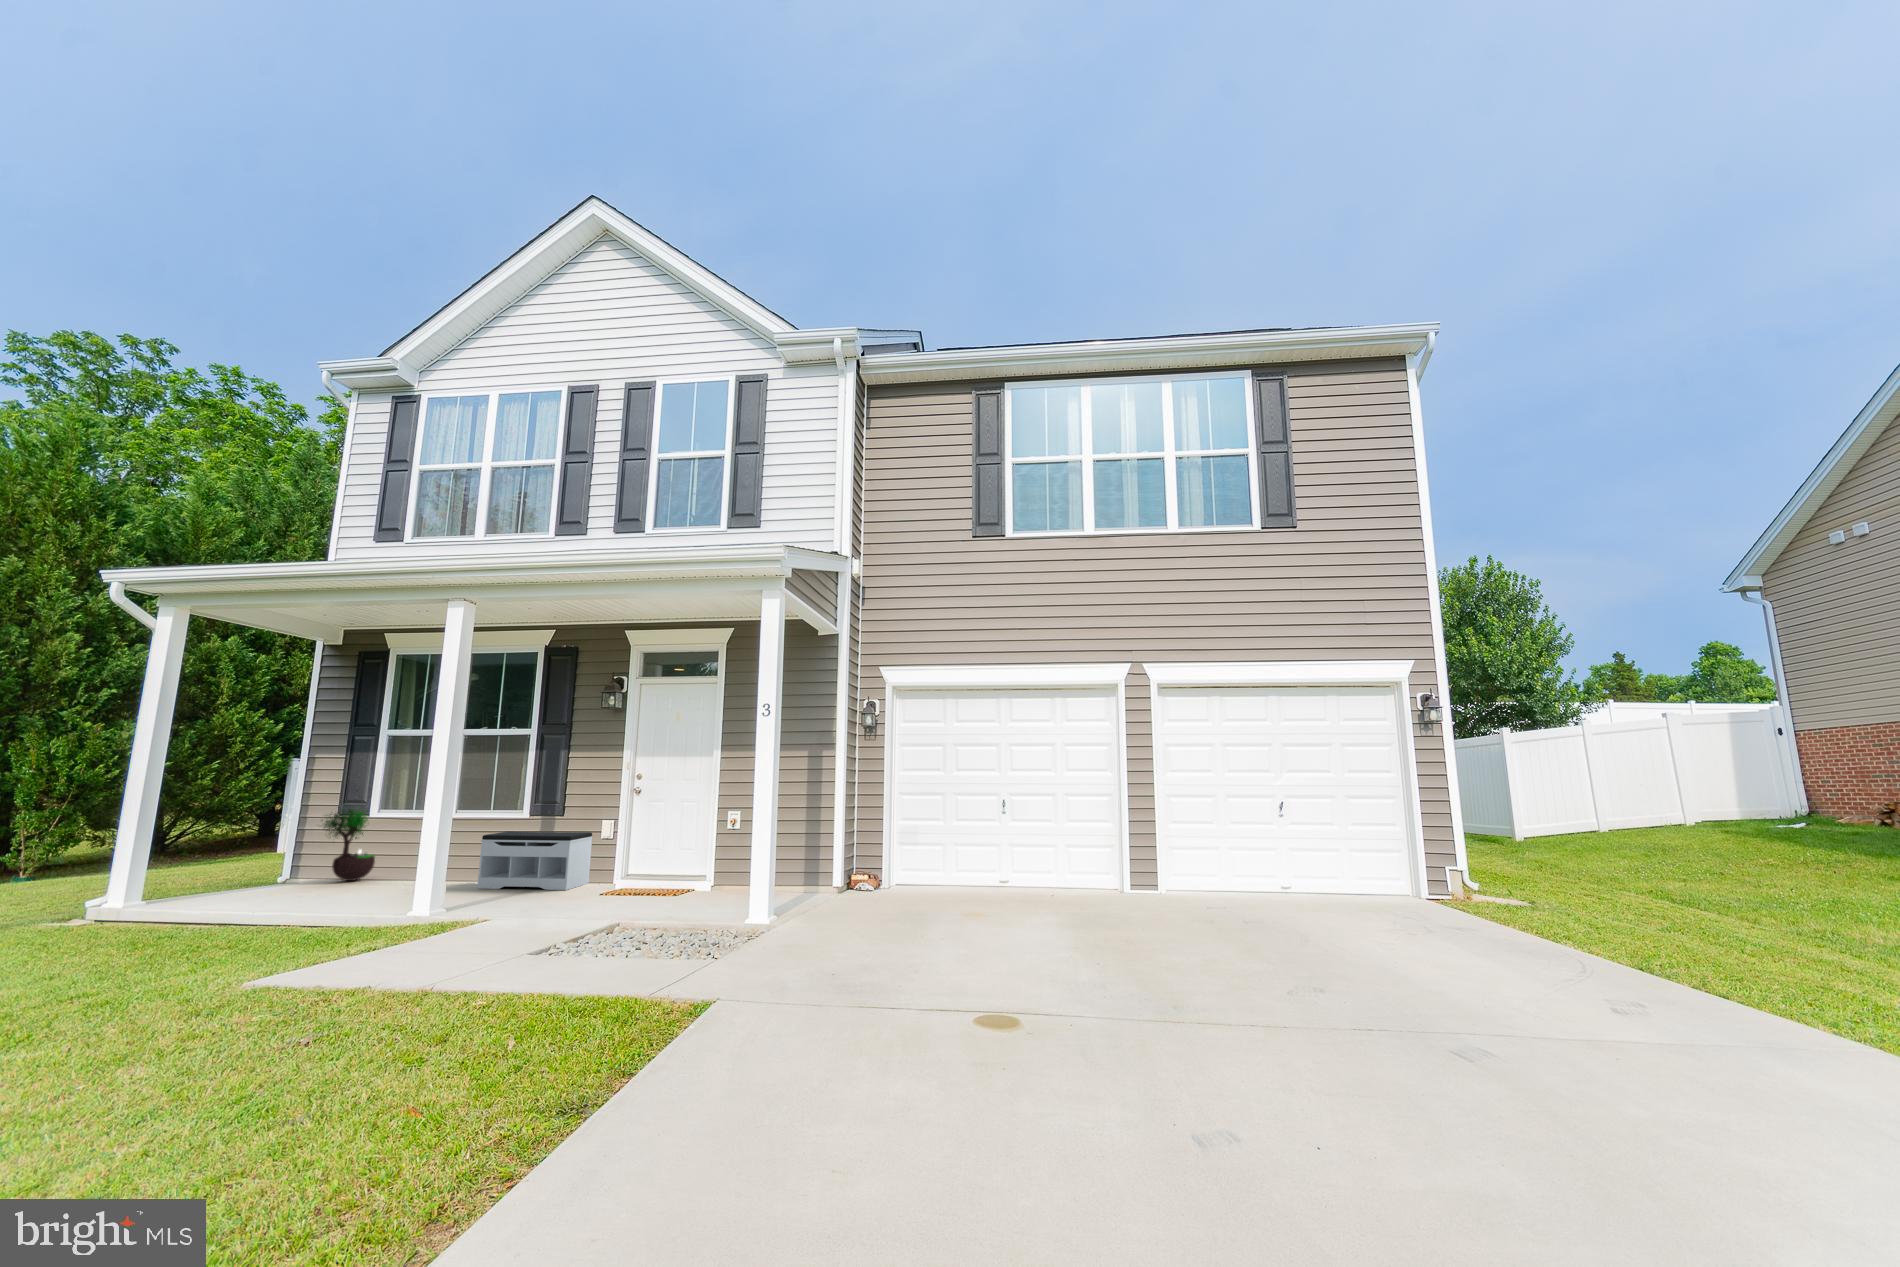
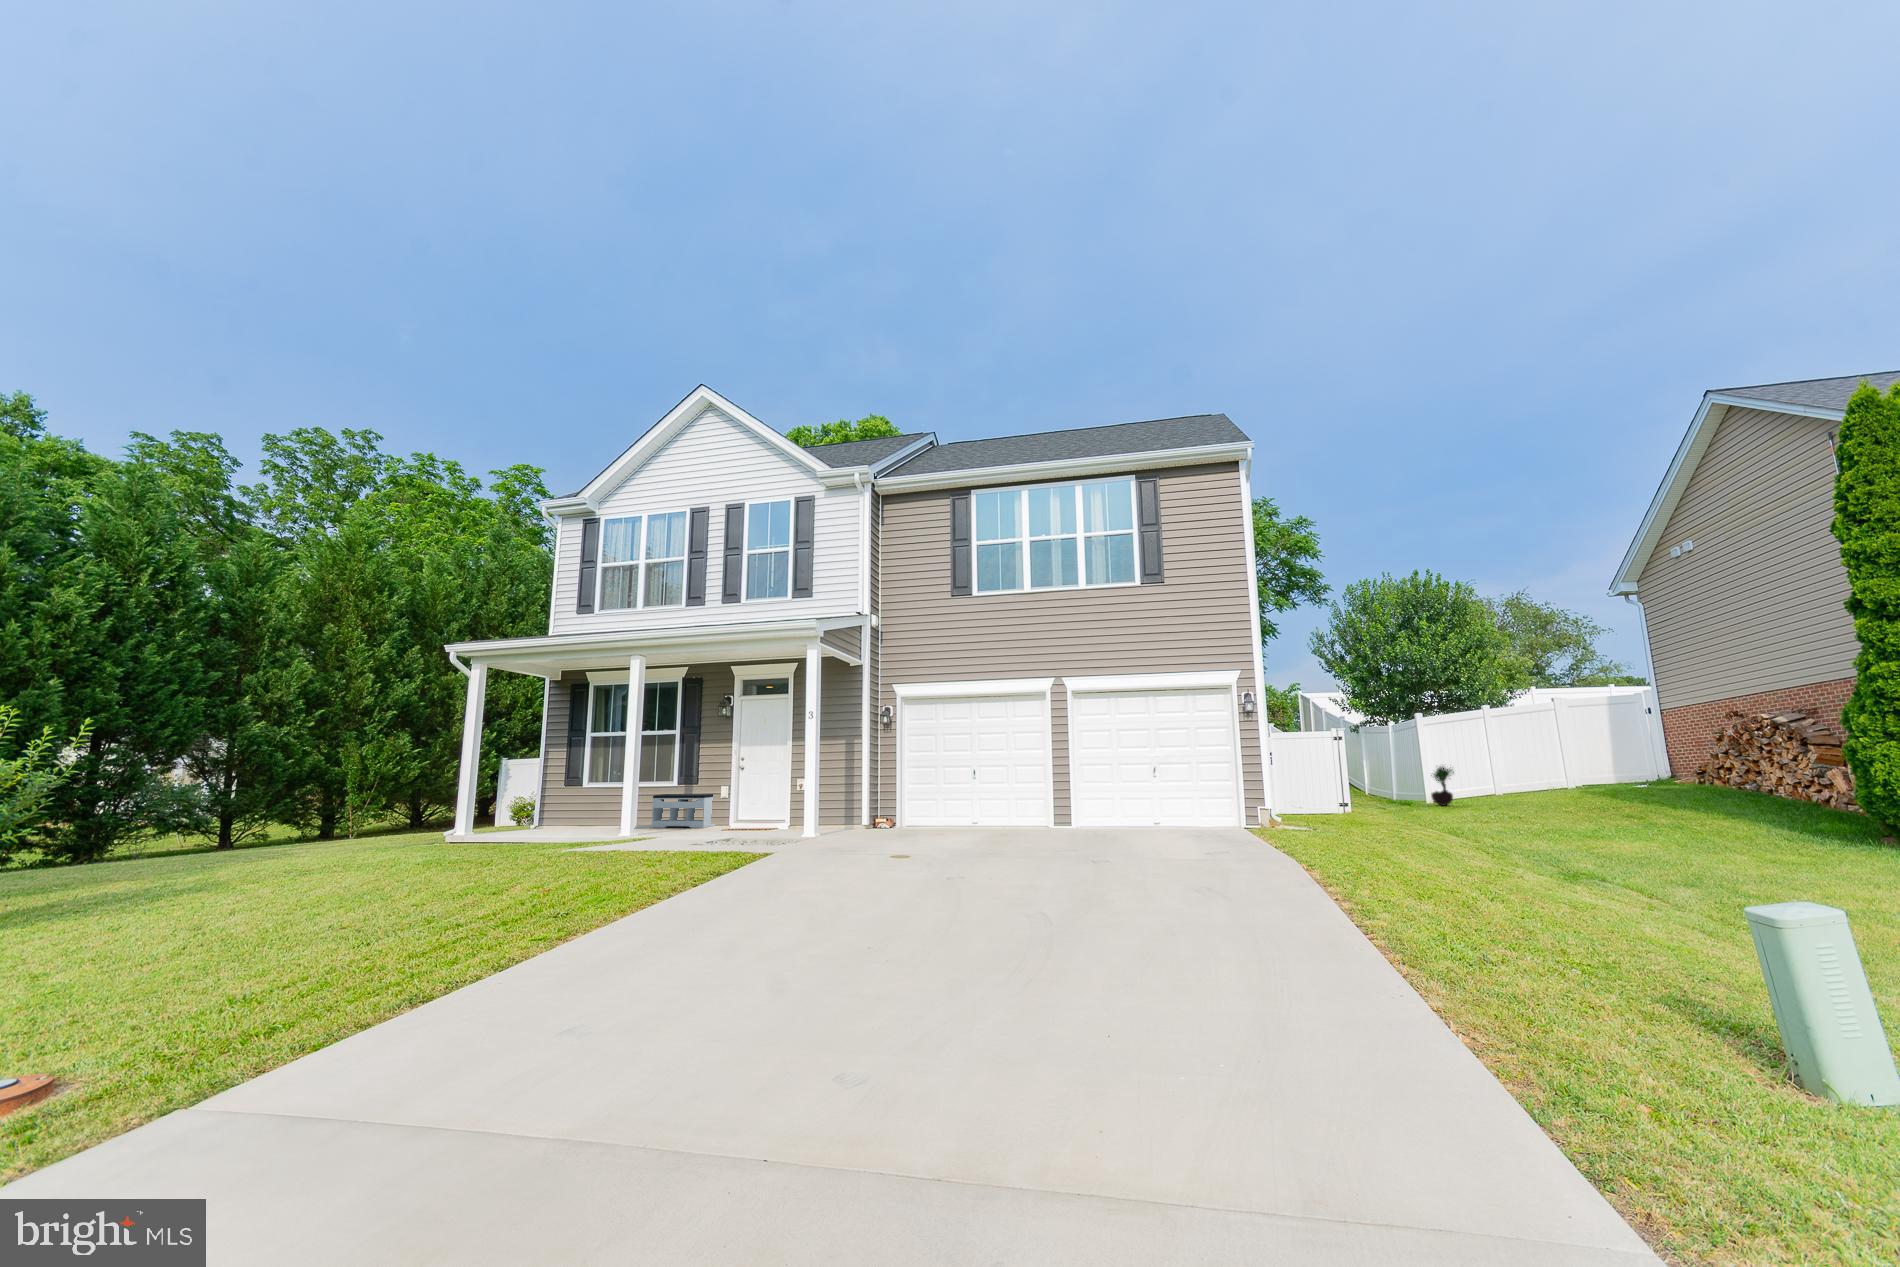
potted tree: present [322,805,375,881] -> present [1431,766,1454,806]

